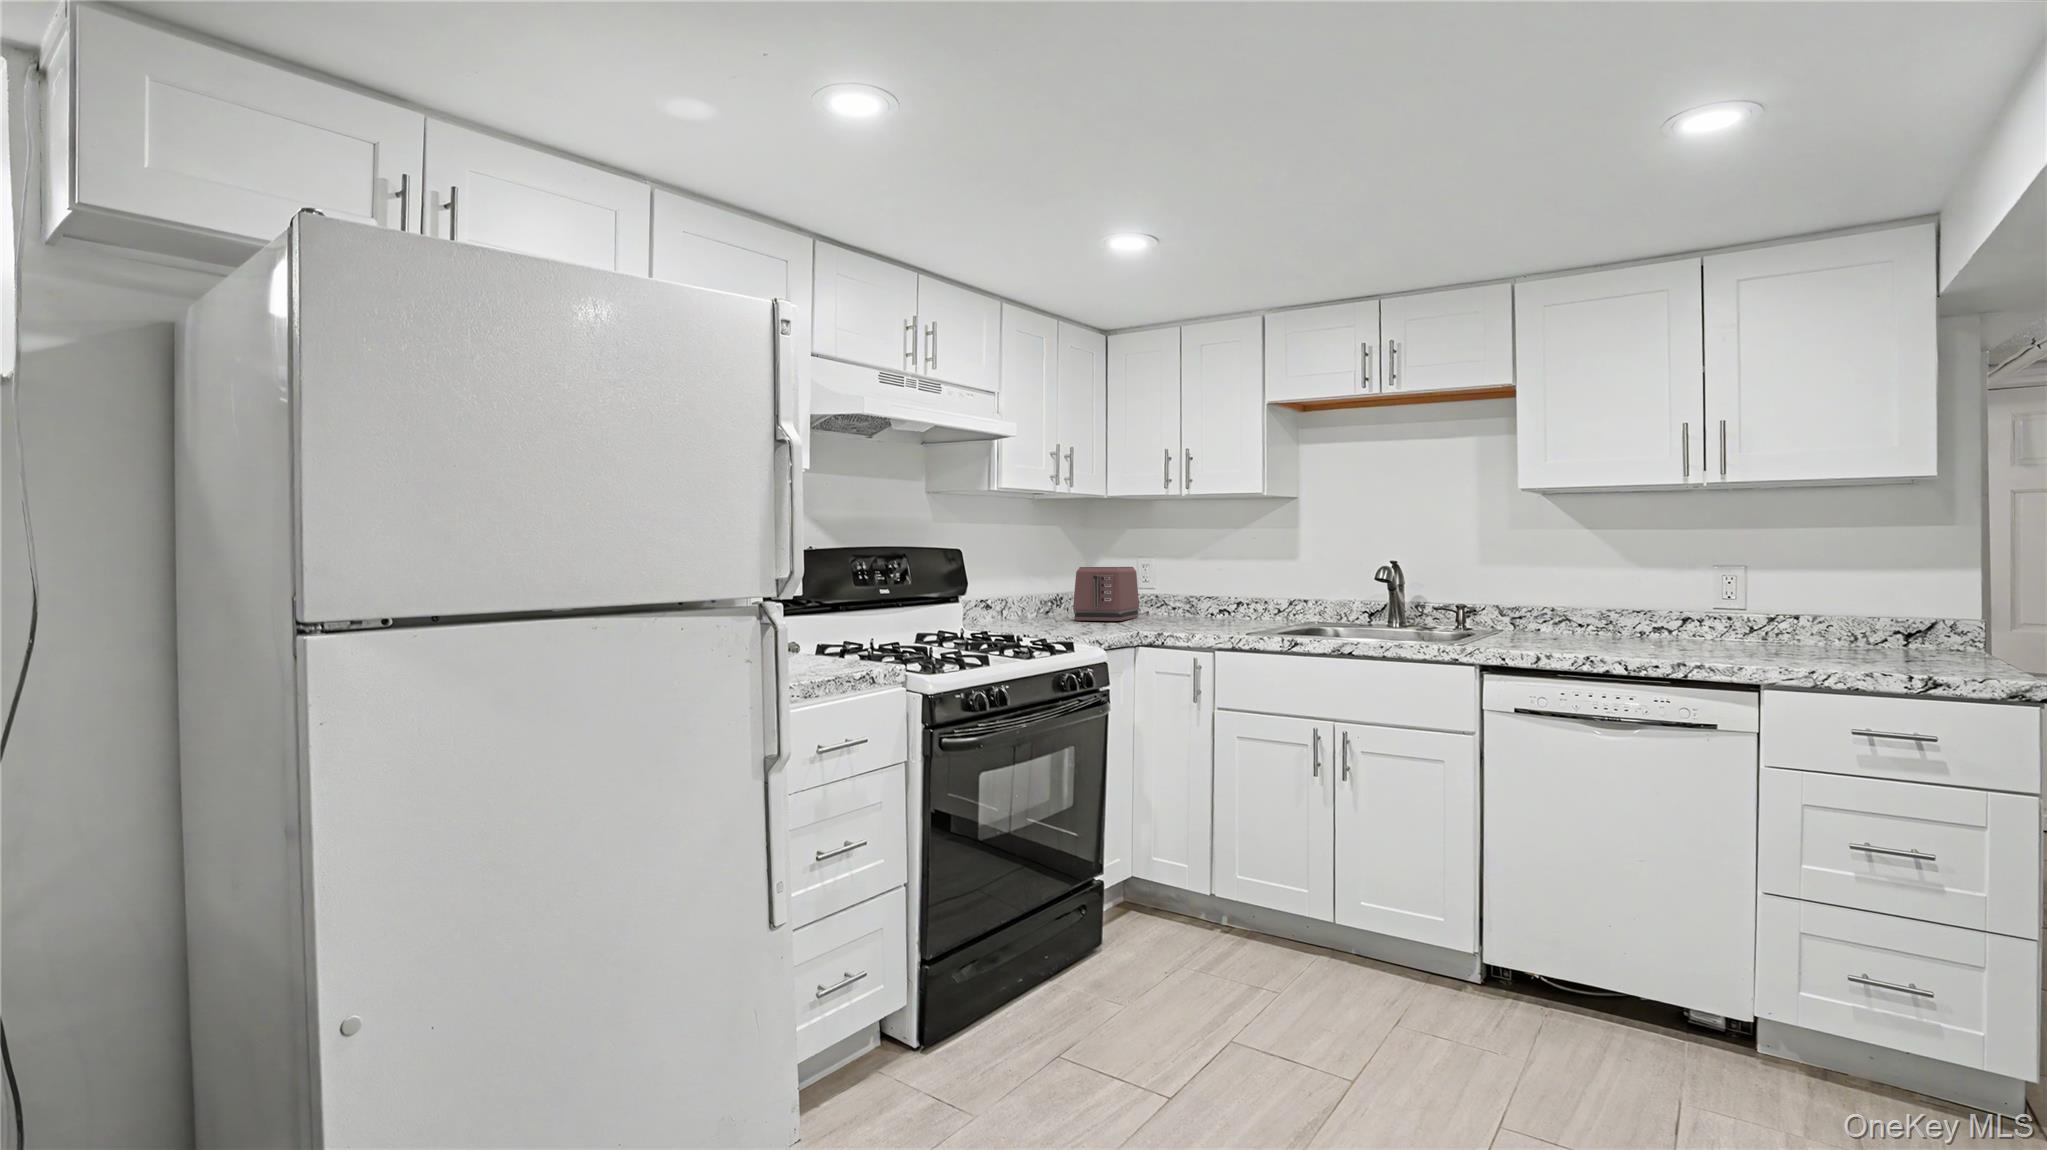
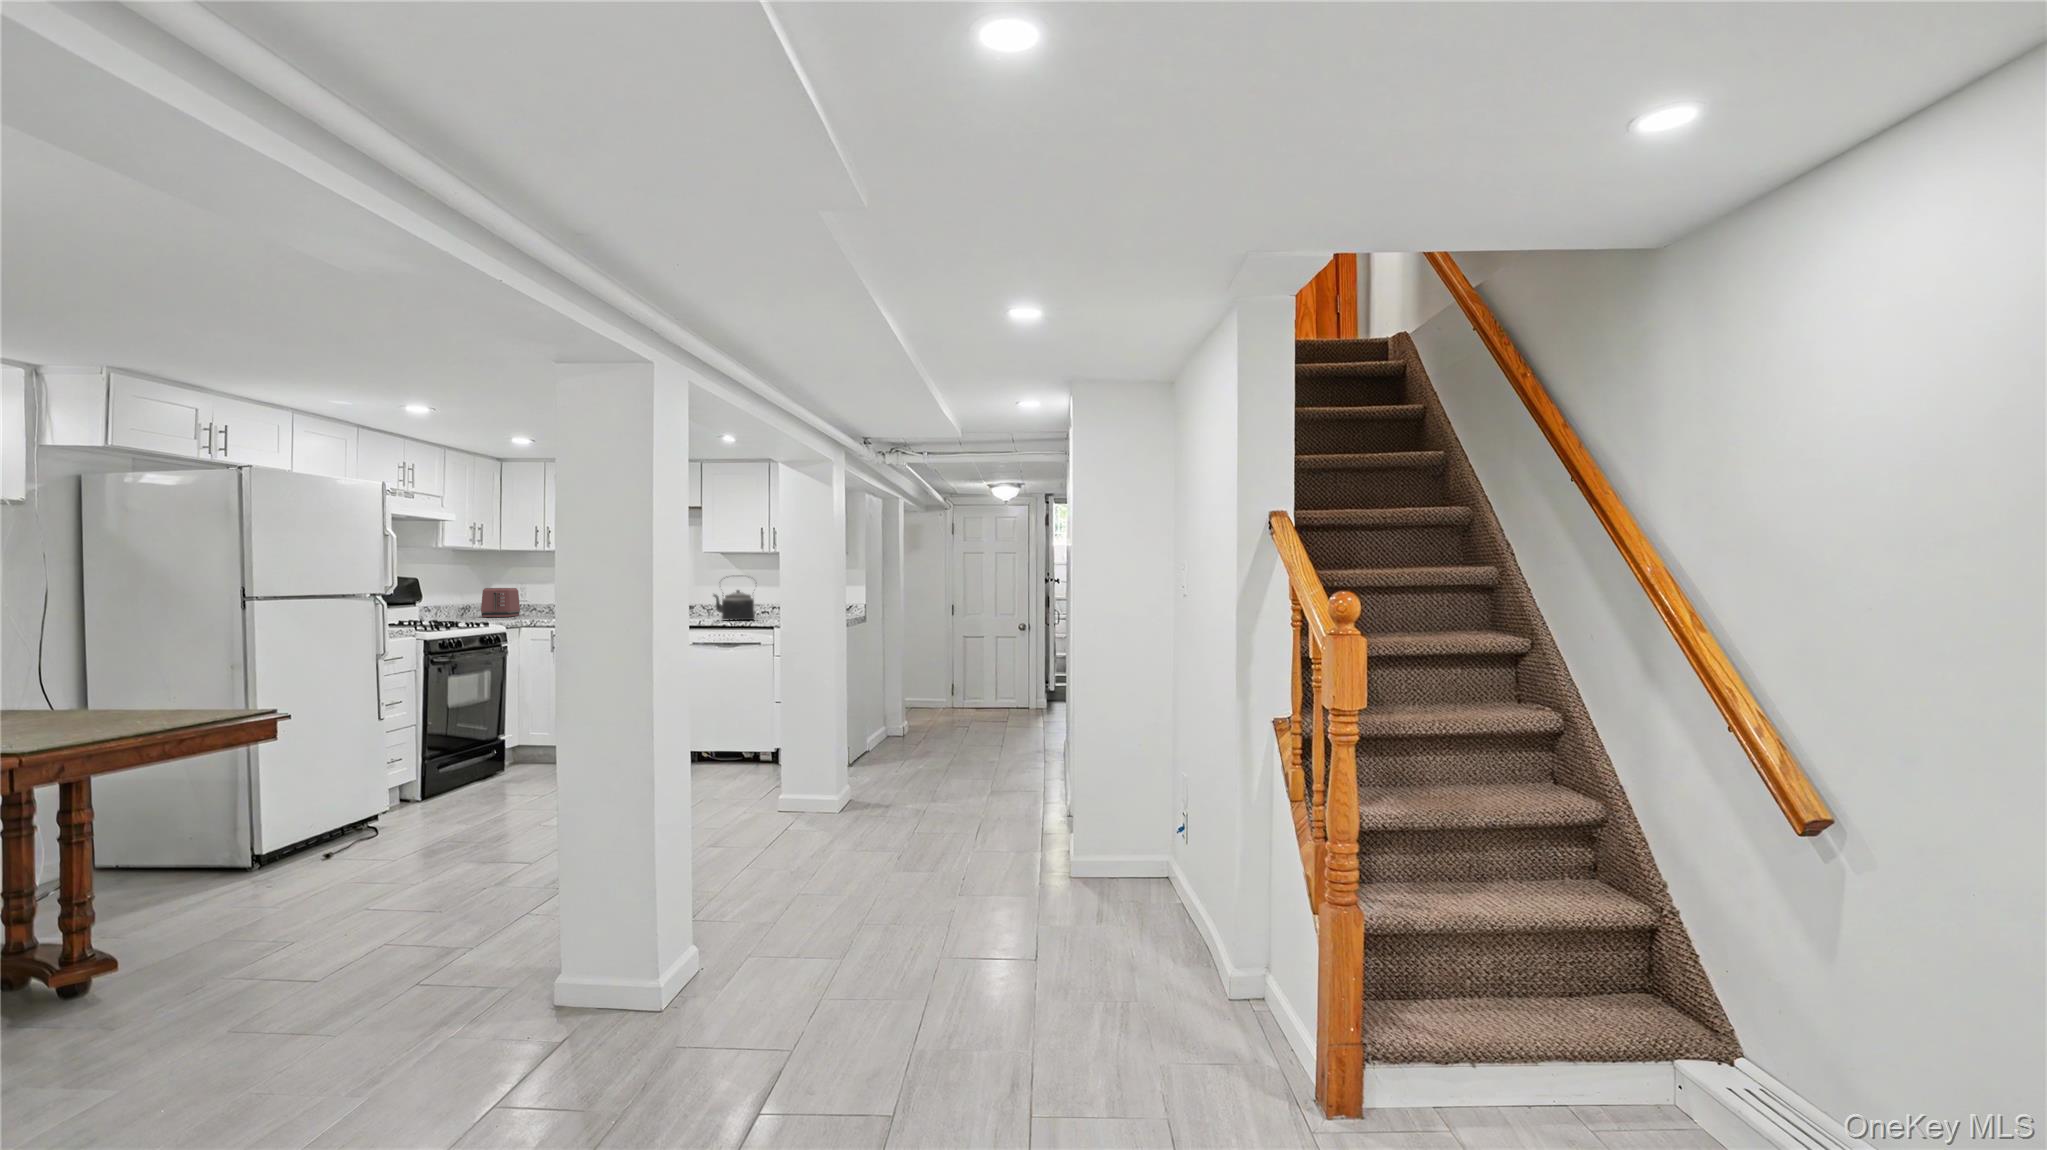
kettle: none [1574,541,1706,663] -> present [713,576,755,620]

